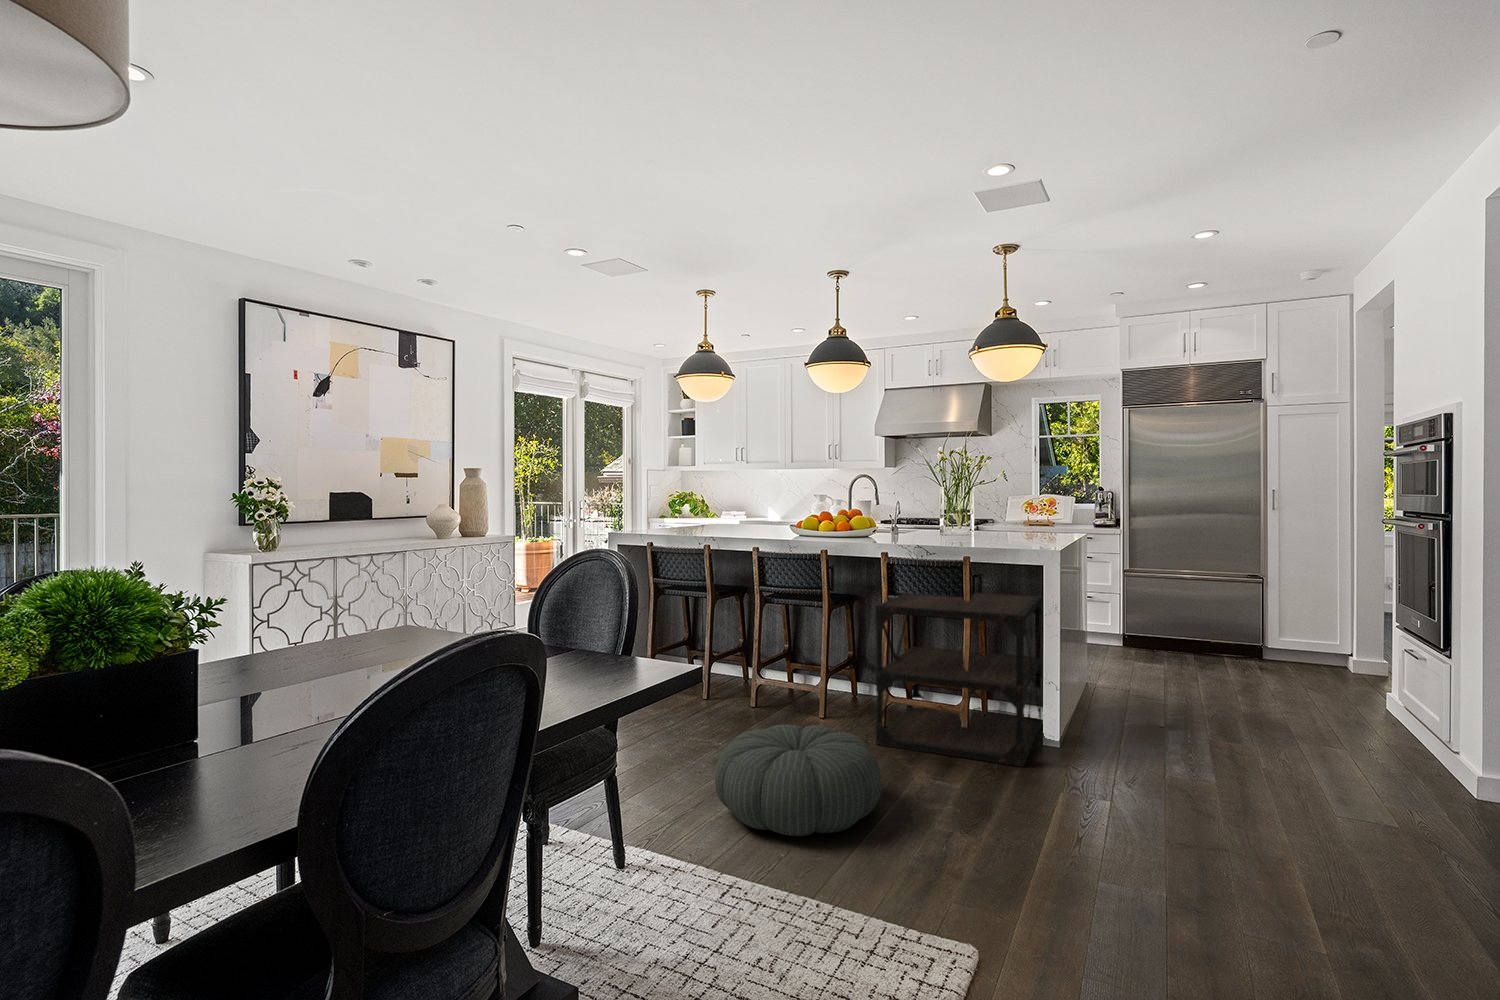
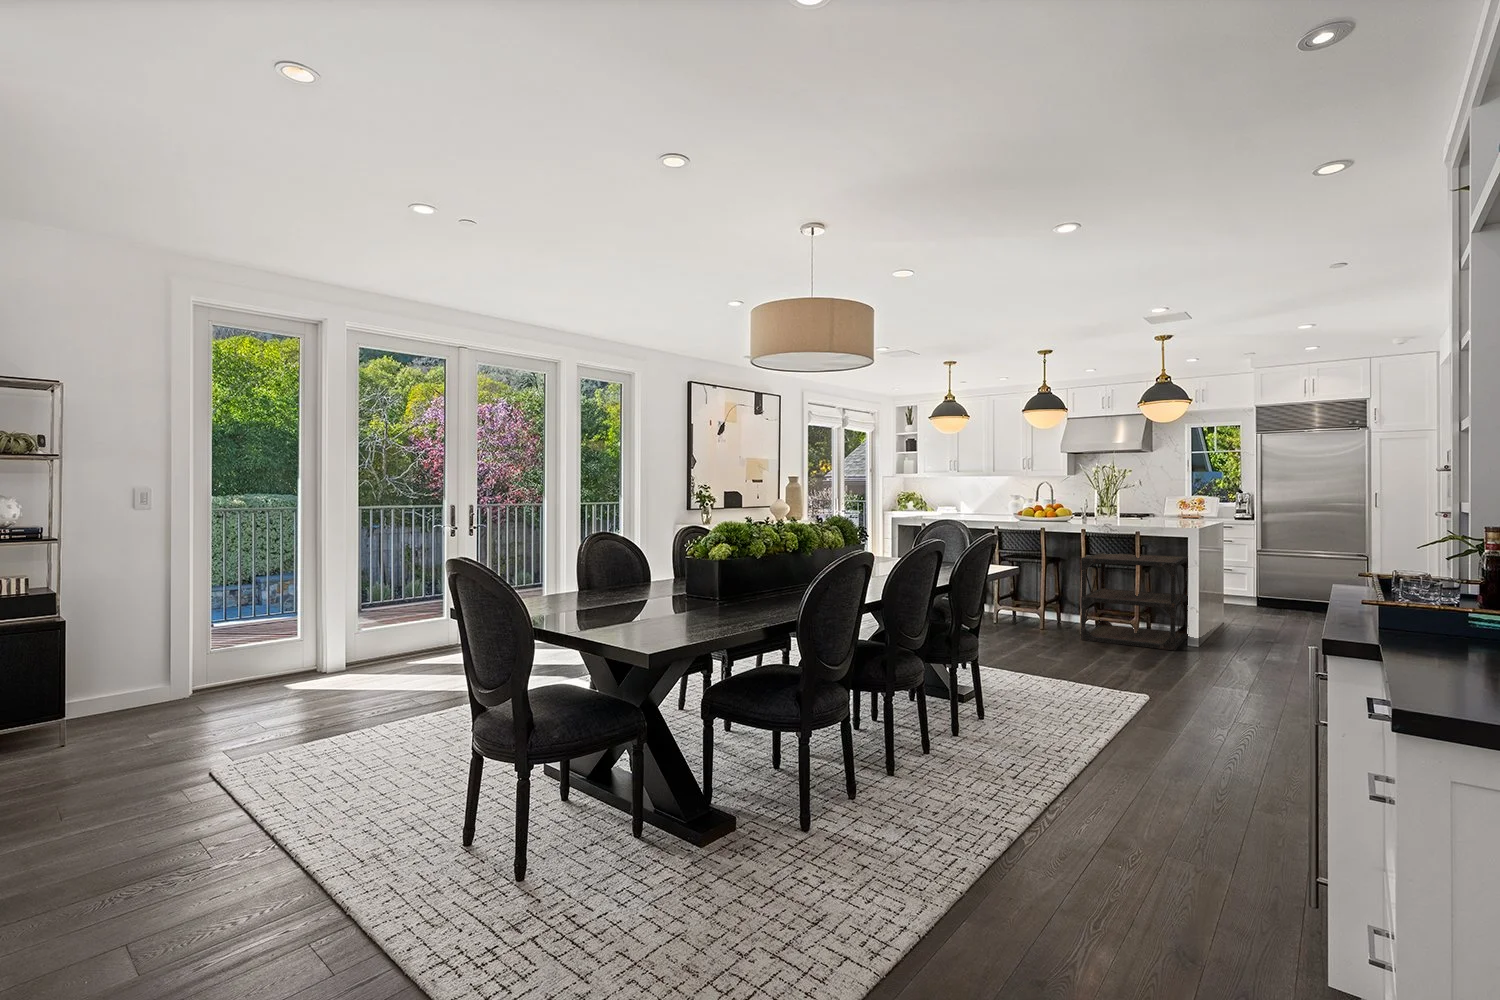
pouf: present [715,725,882,836] -> none [1000,617,1093,665]

